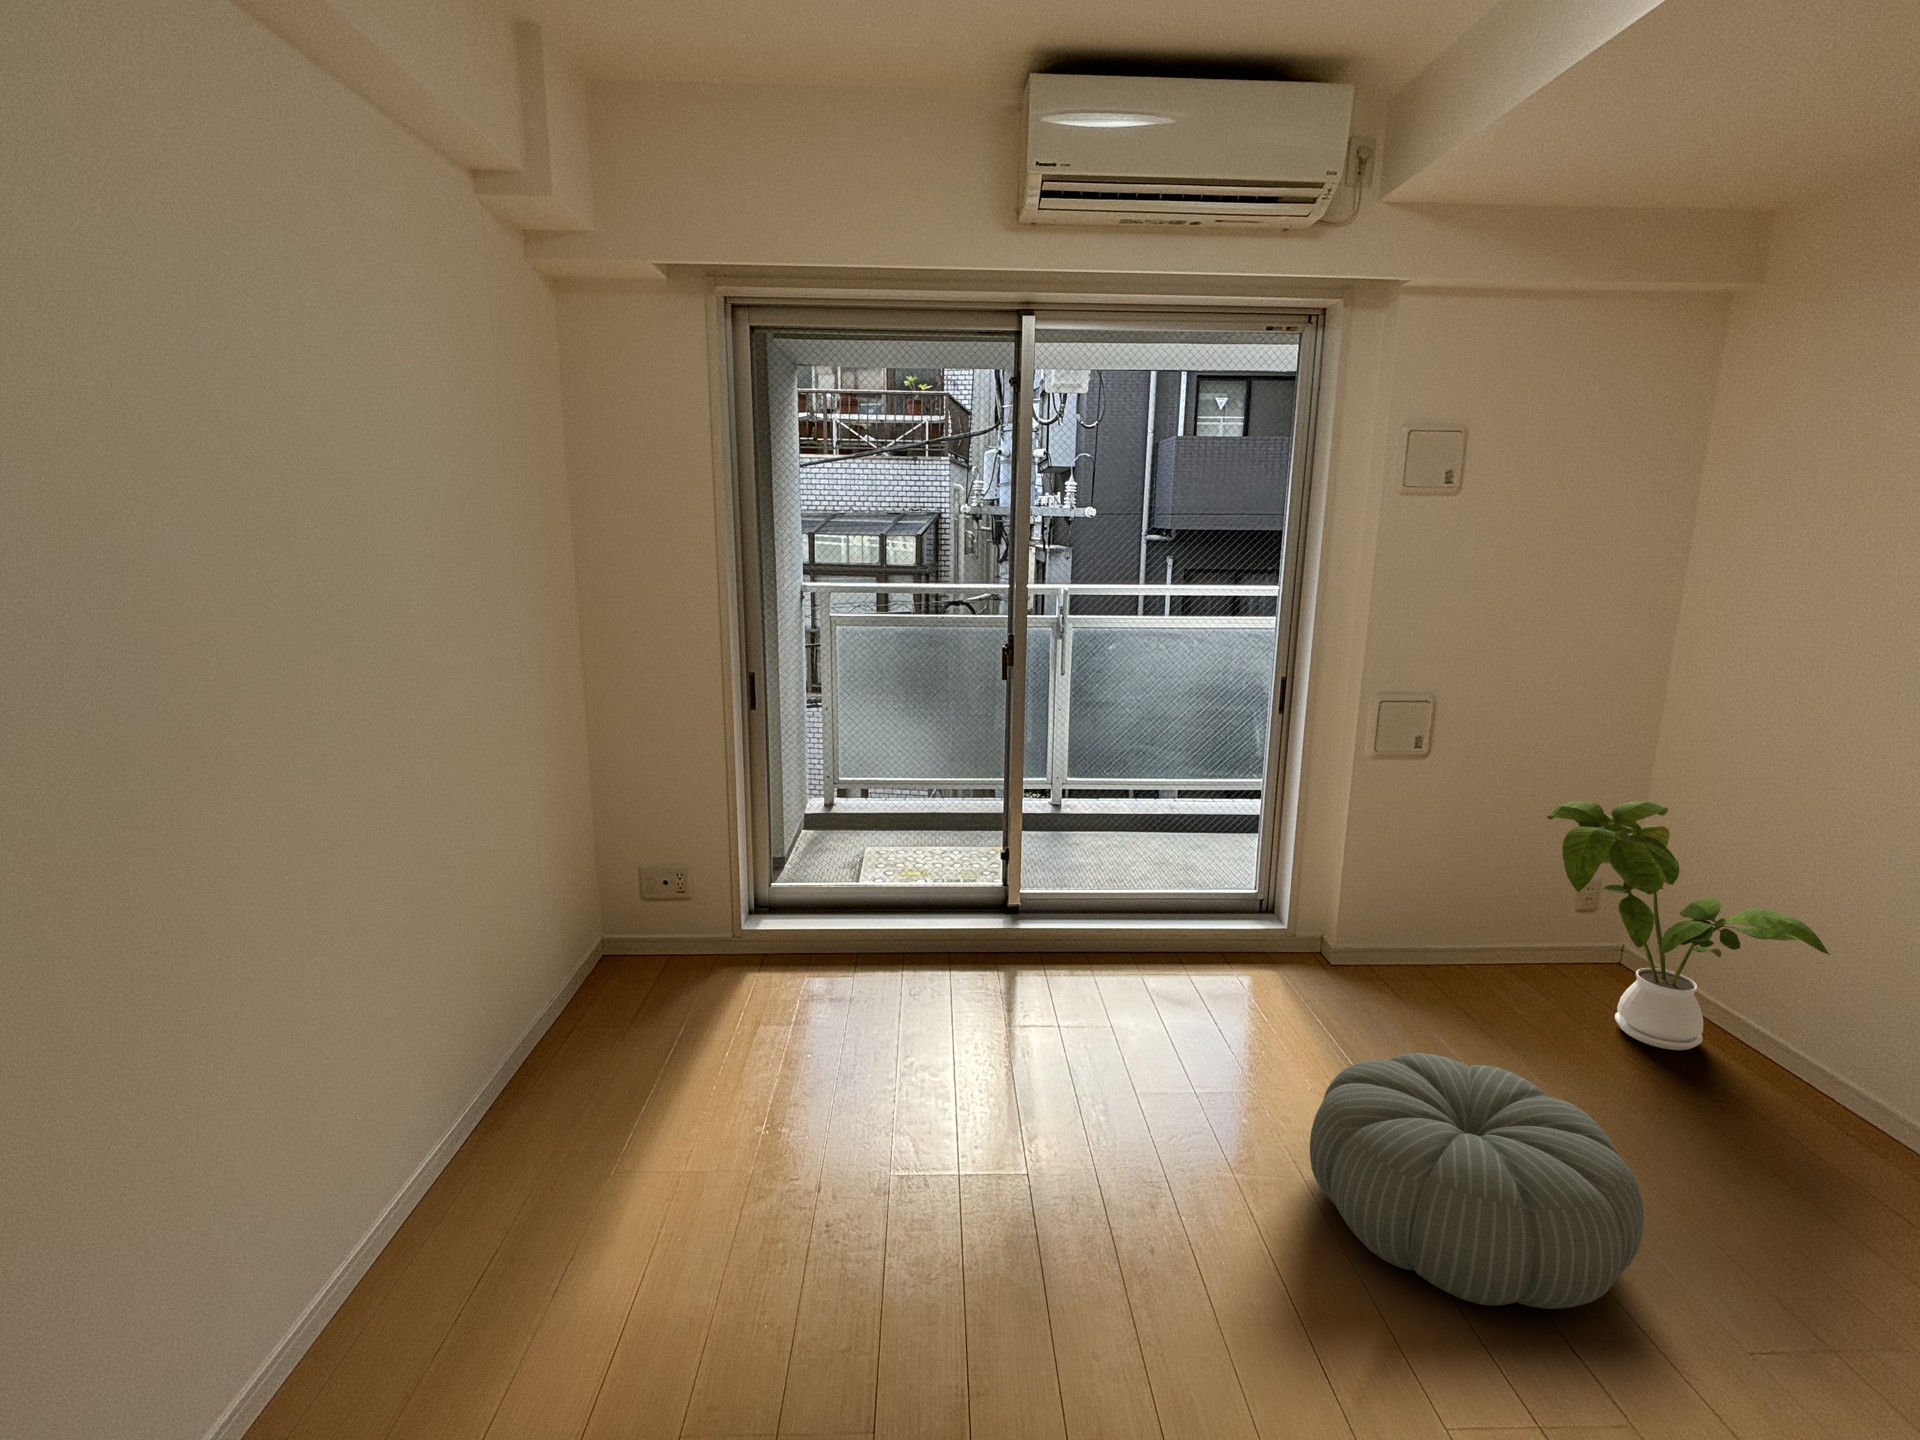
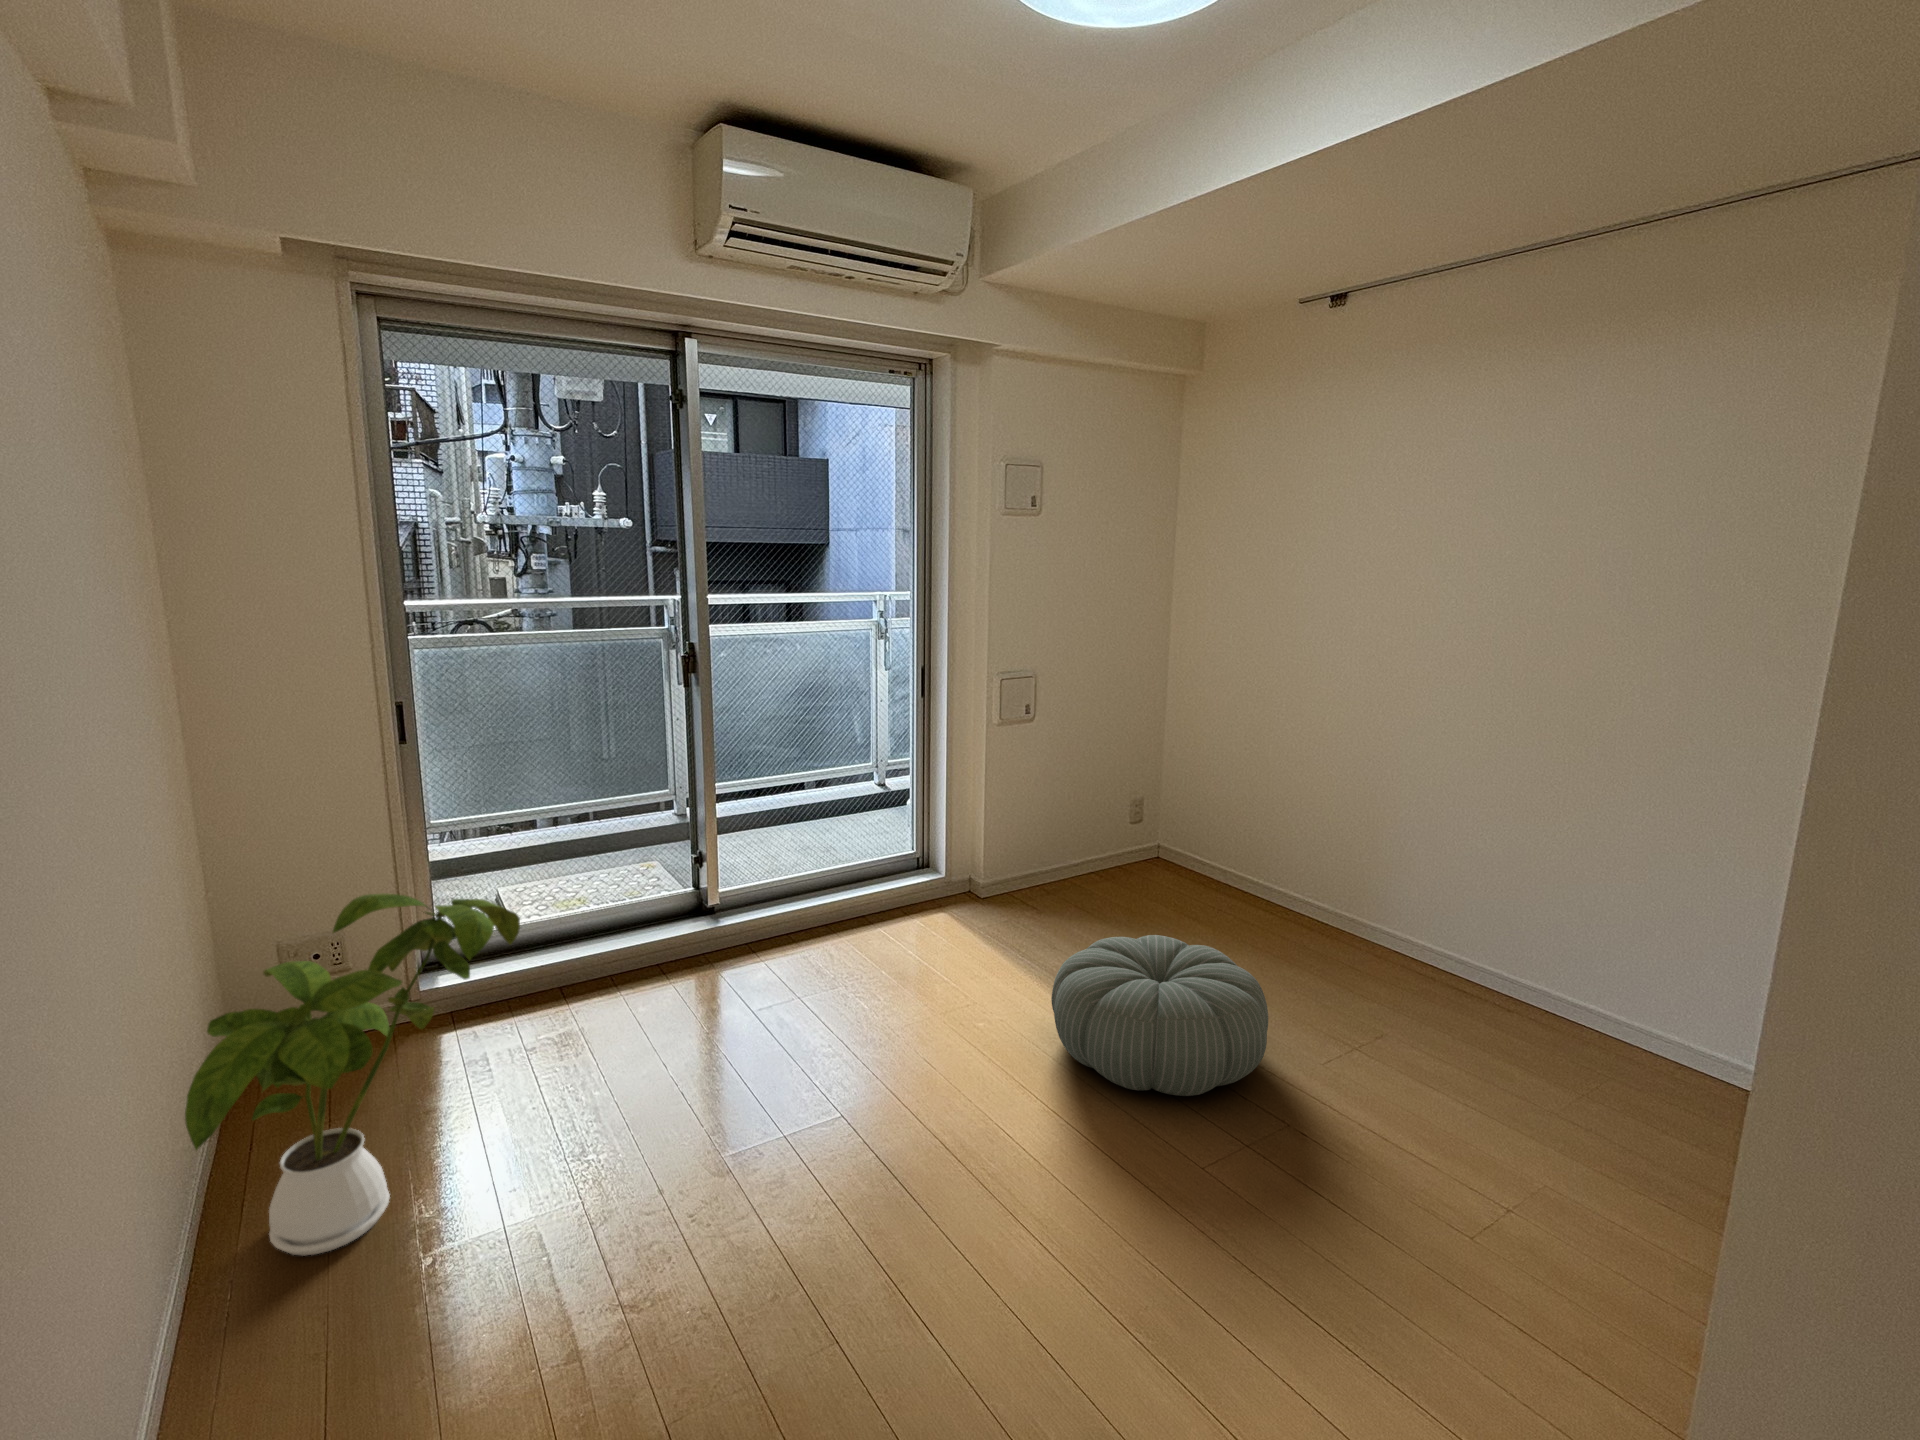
house plant: present [1547,801,1831,1050] -> present [185,894,520,1255]

